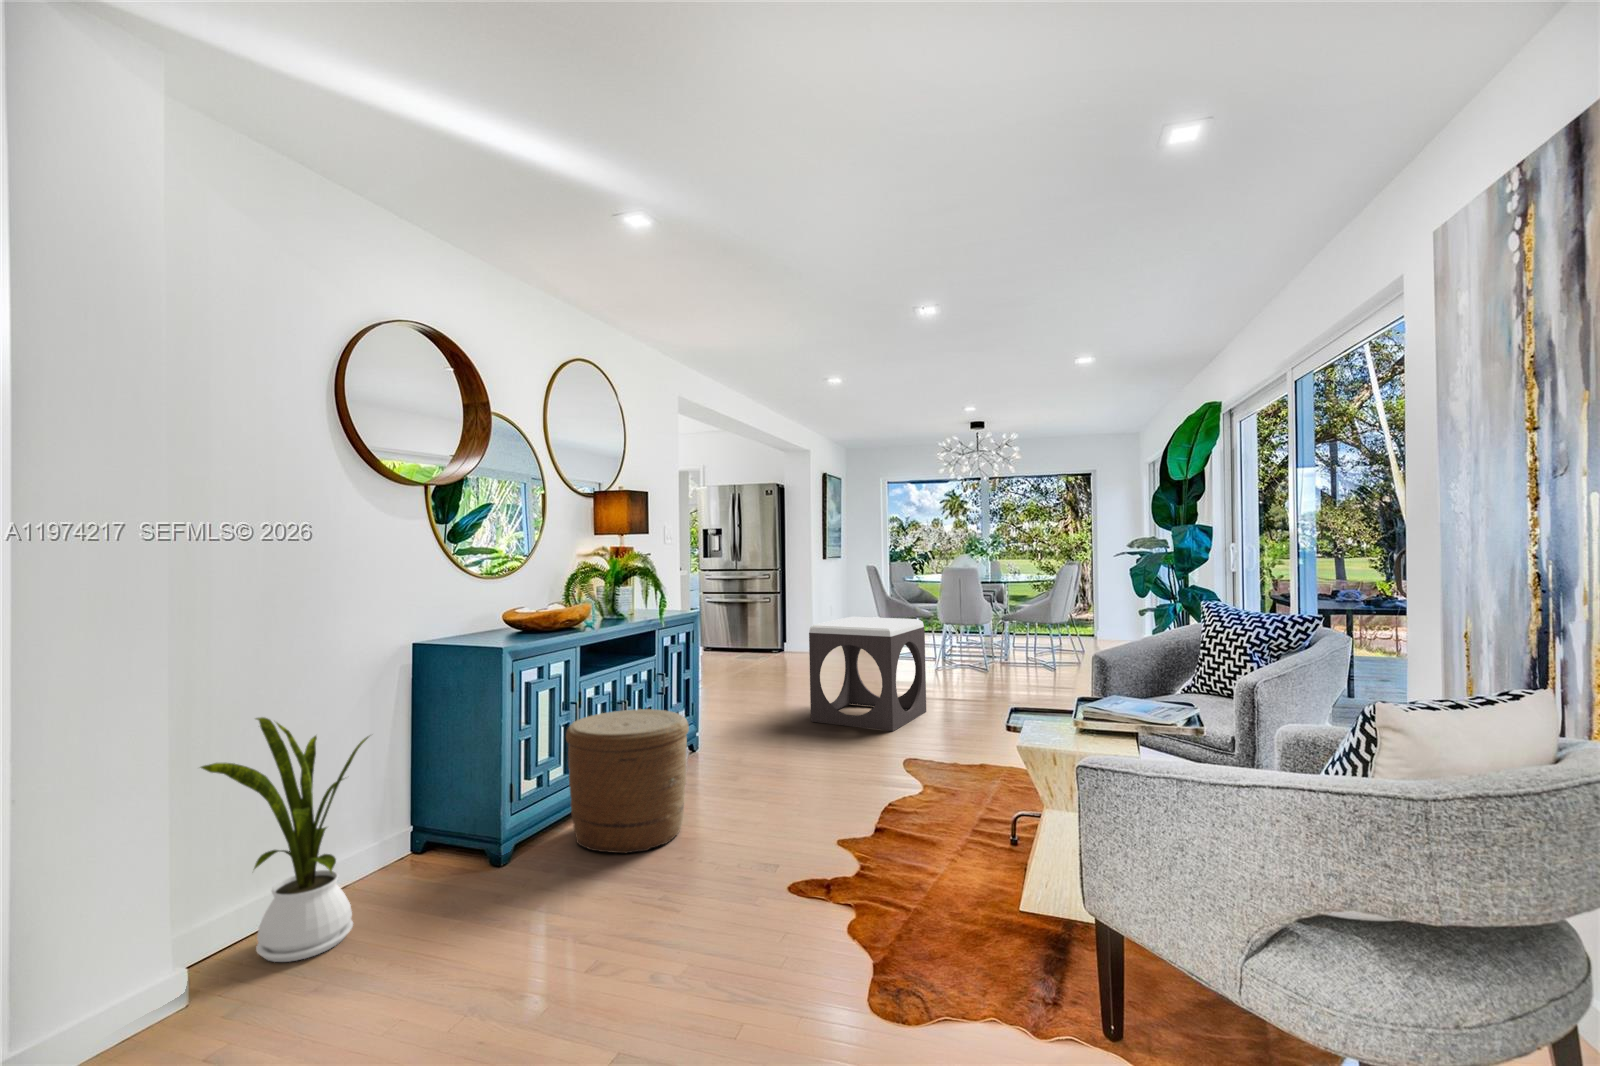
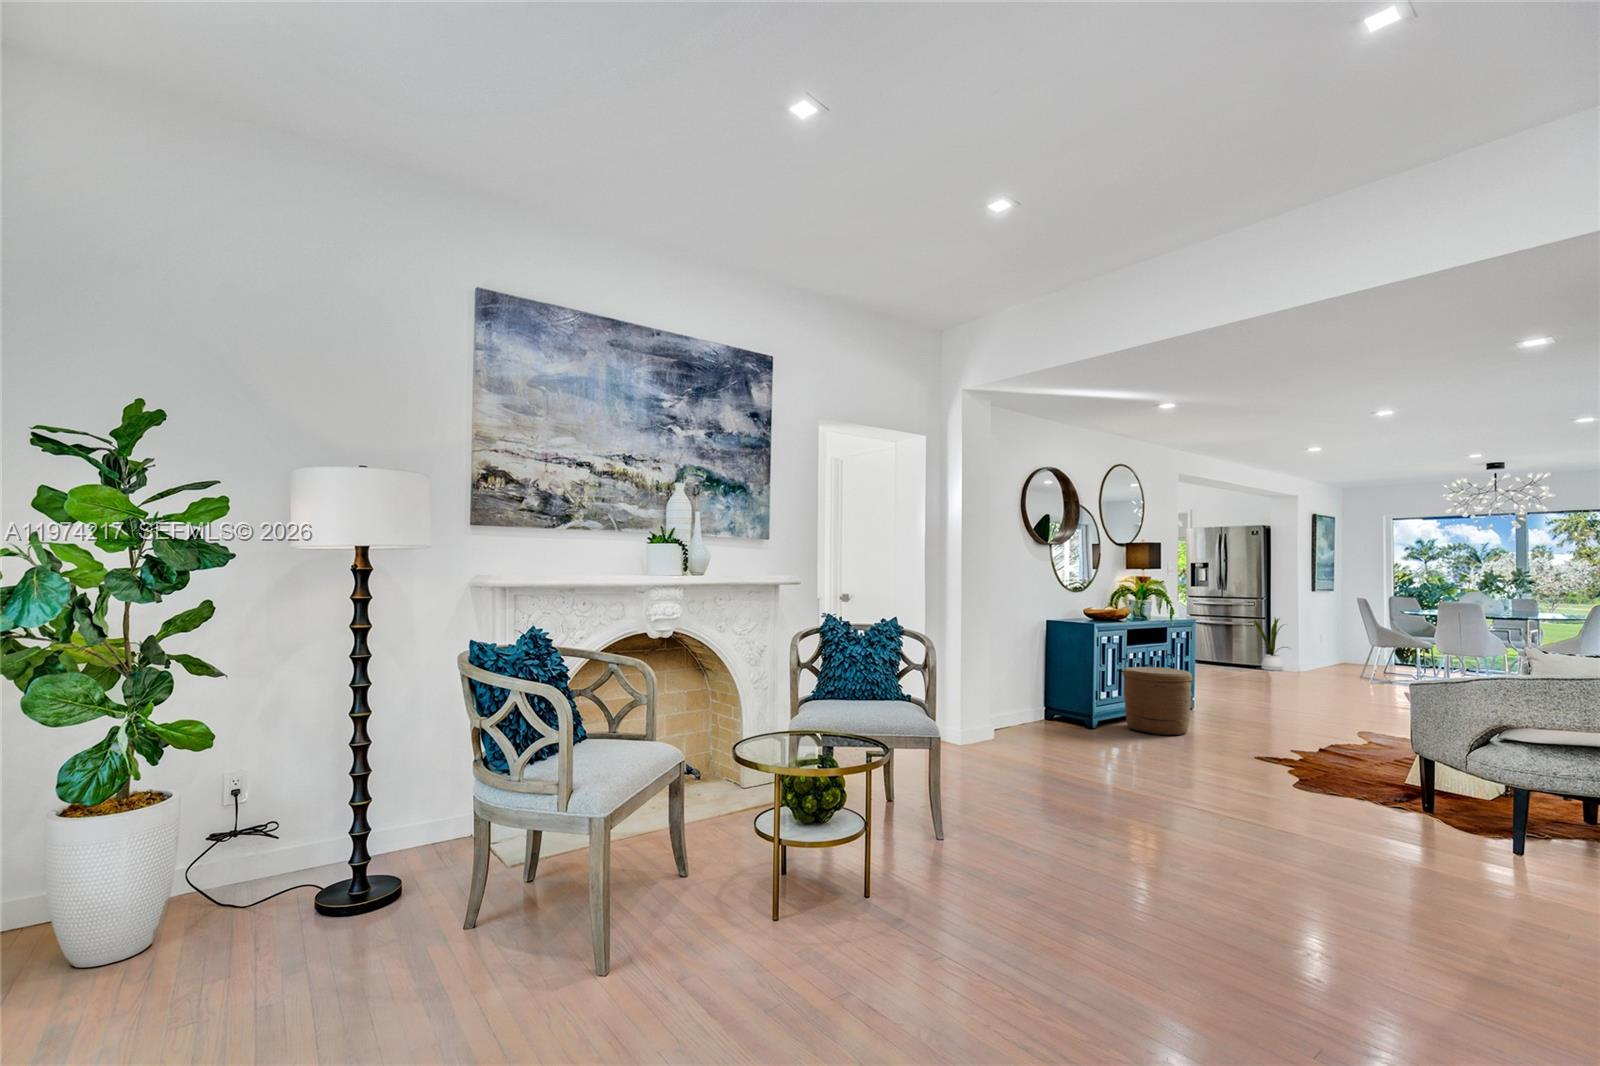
footstool: present [809,617,926,731] -> none [1281,636,1390,718]
house plant: present [201,717,368,962] -> present [1254,618,1288,671]

